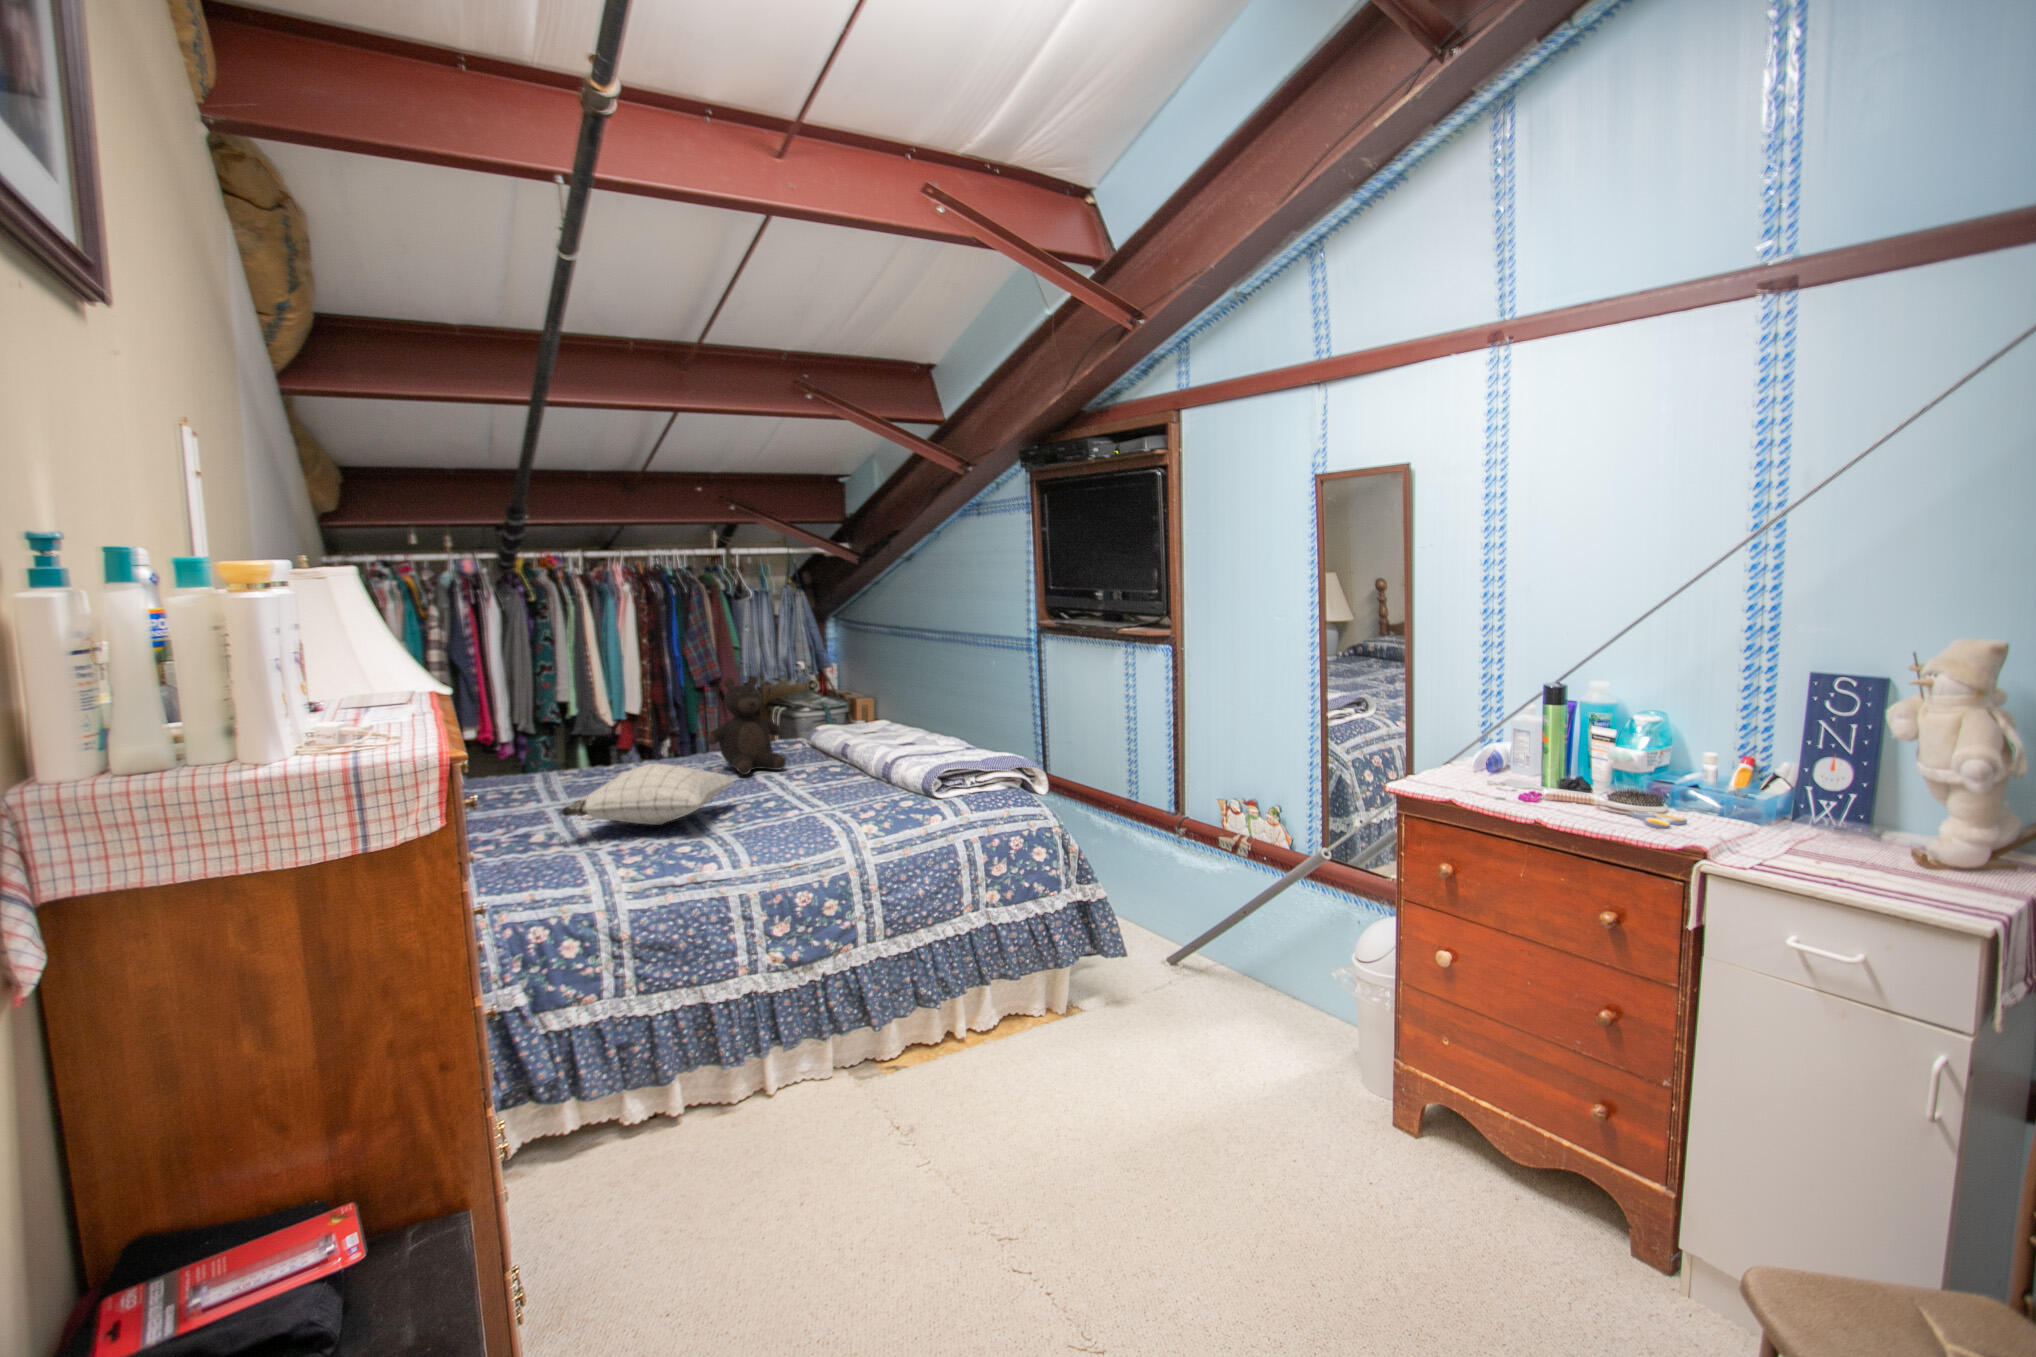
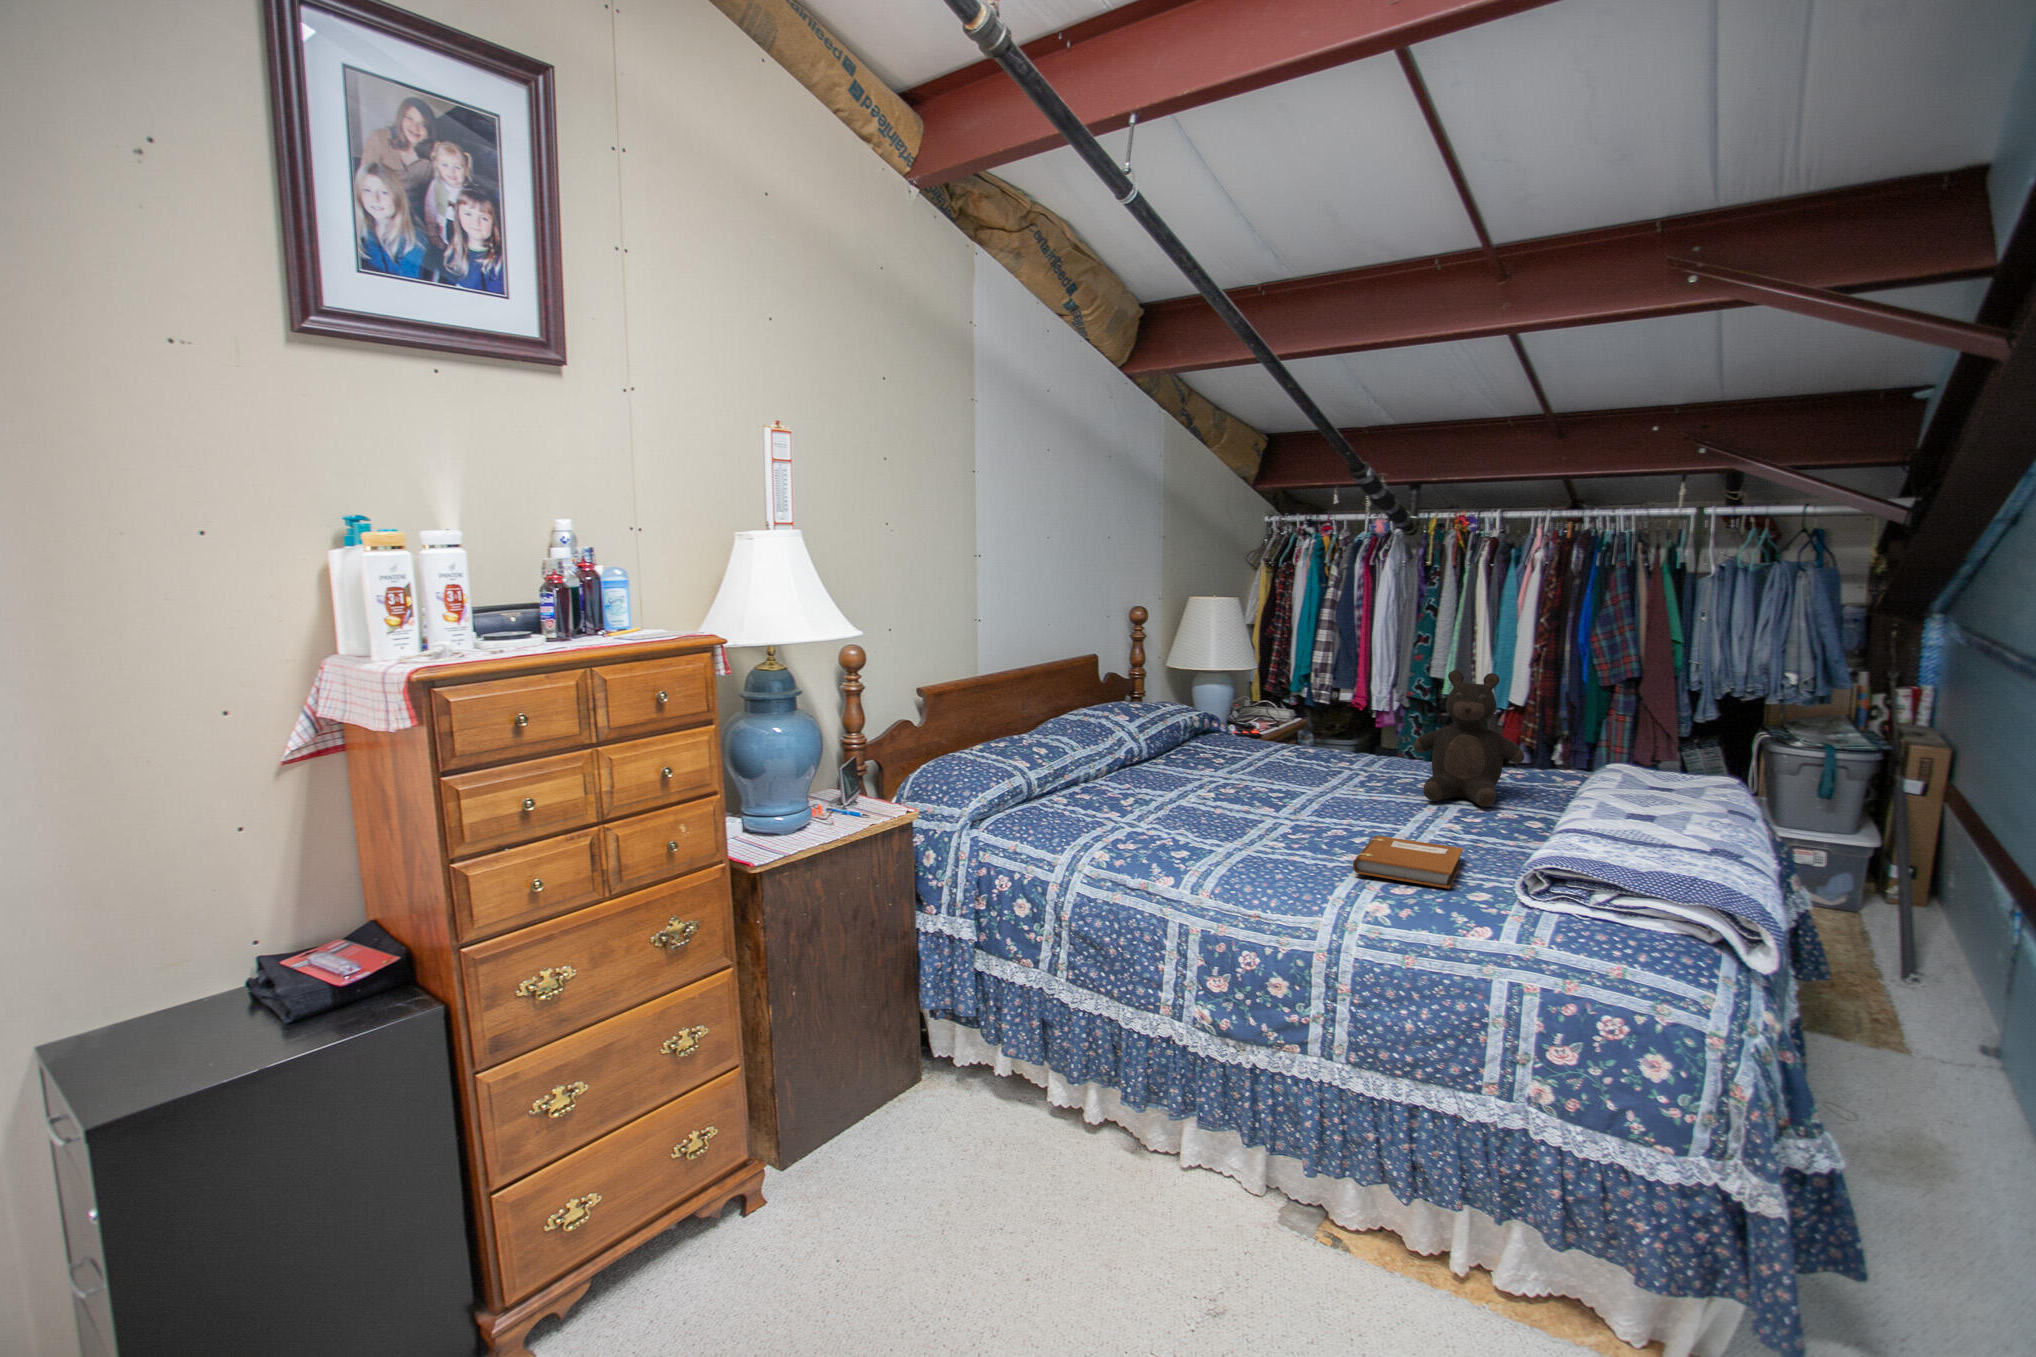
pillow: present [561,763,733,825] -> none [1124,750,1337,822]
notebook: none [784,787,877,817] -> present [1353,836,1463,888]

